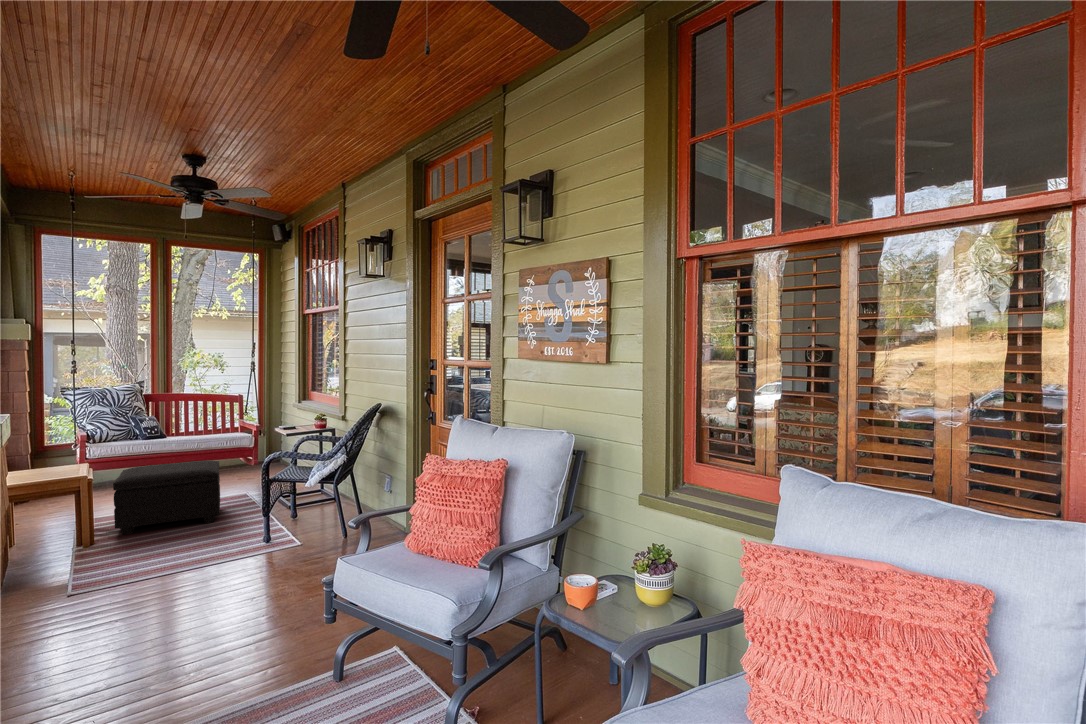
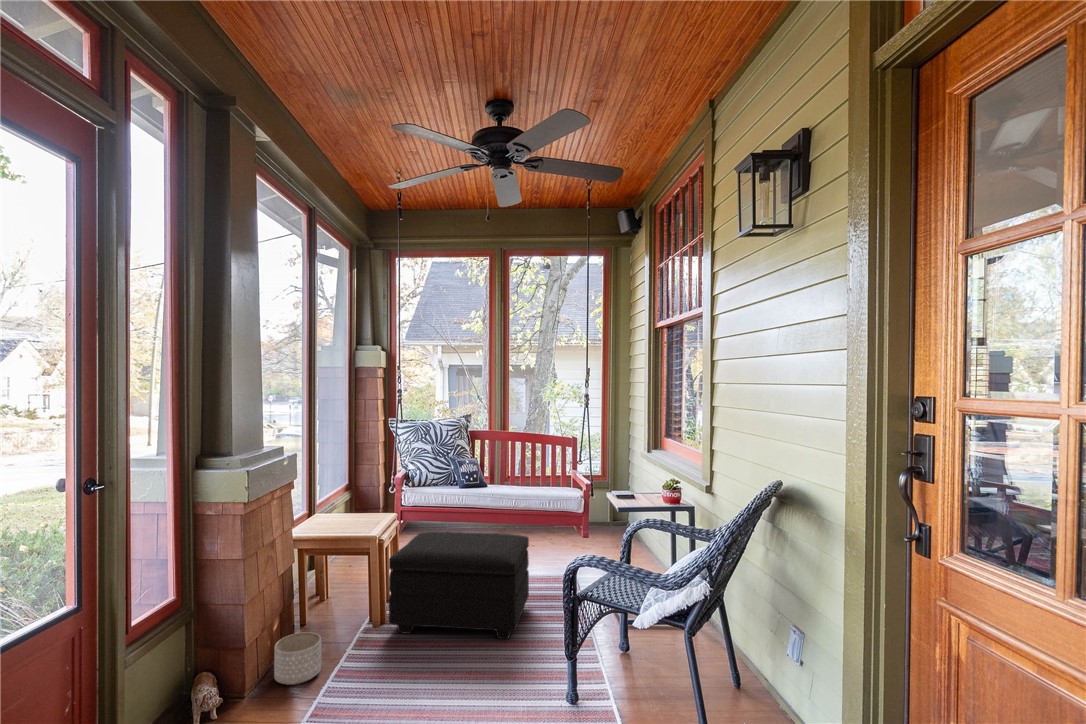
planter: none [36,535,75,567] -> present [274,632,321,685]

